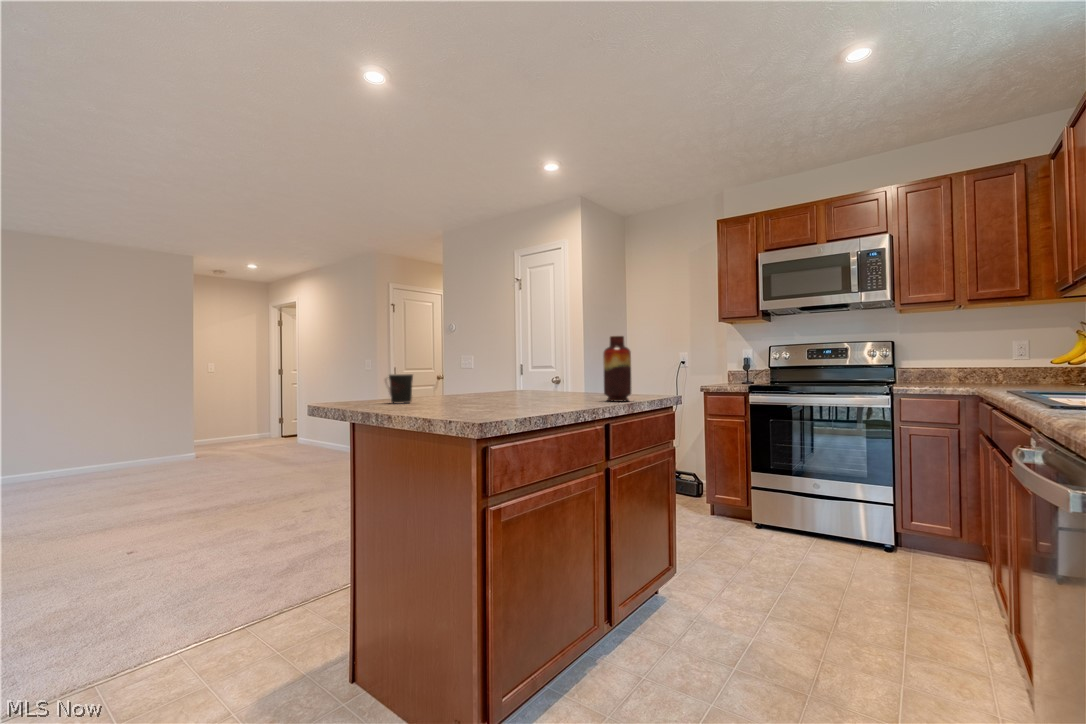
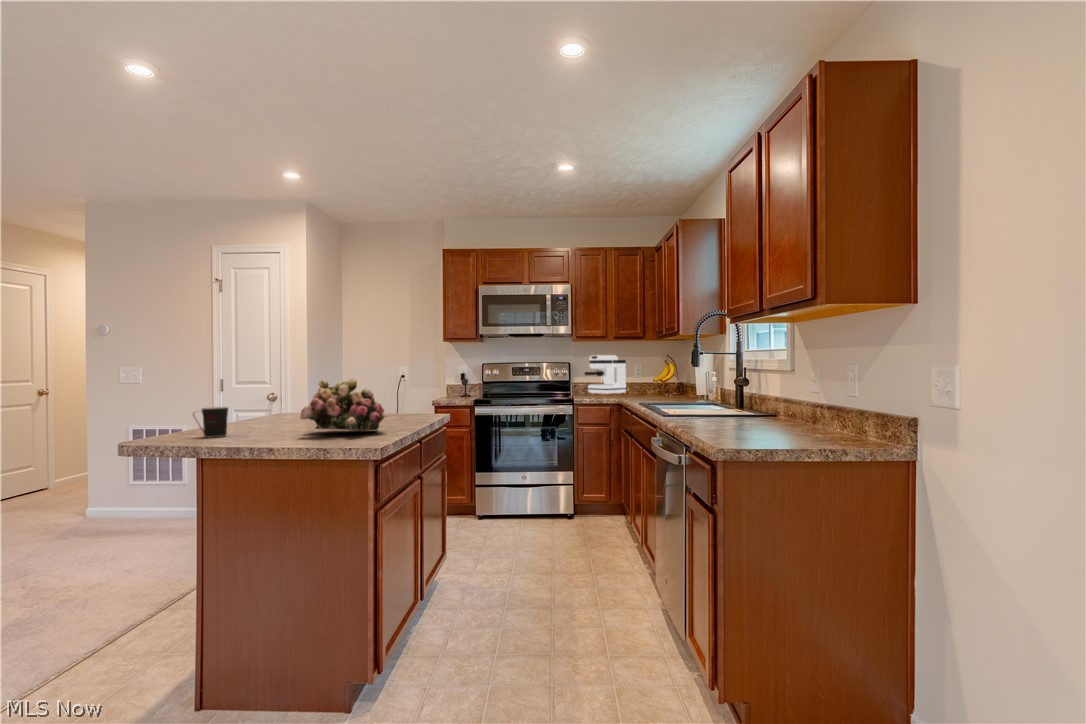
coffee maker: none [917,330,995,384] -> present [585,355,626,394]
vase: present [603,336,631,402] -> none [401,368,424,422]
flower arrangement: none [448,342,550,406] -> present [300,379,387,430]

